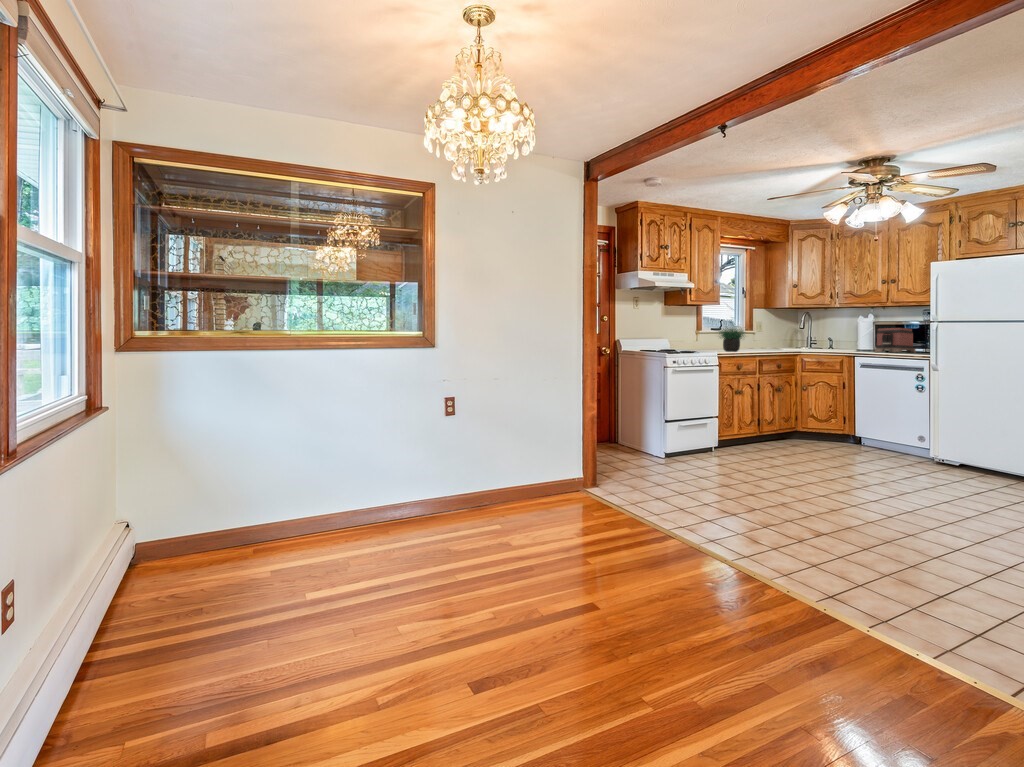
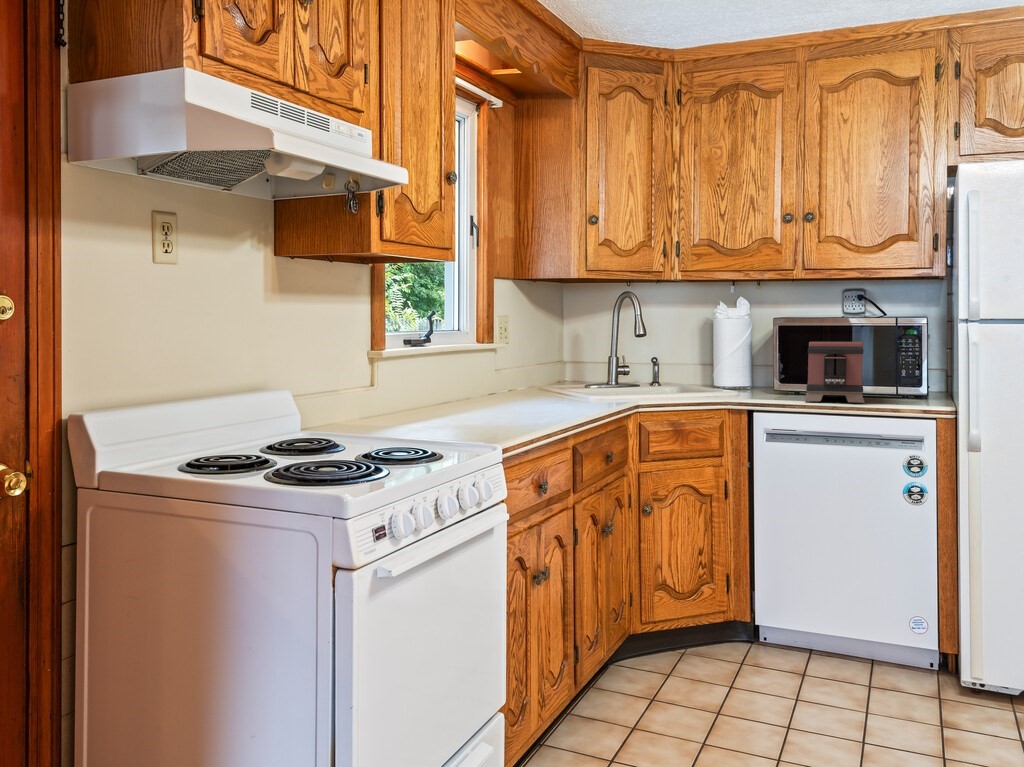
potted plant: present [719,327,744,352] -> none [424,297,540,415]

